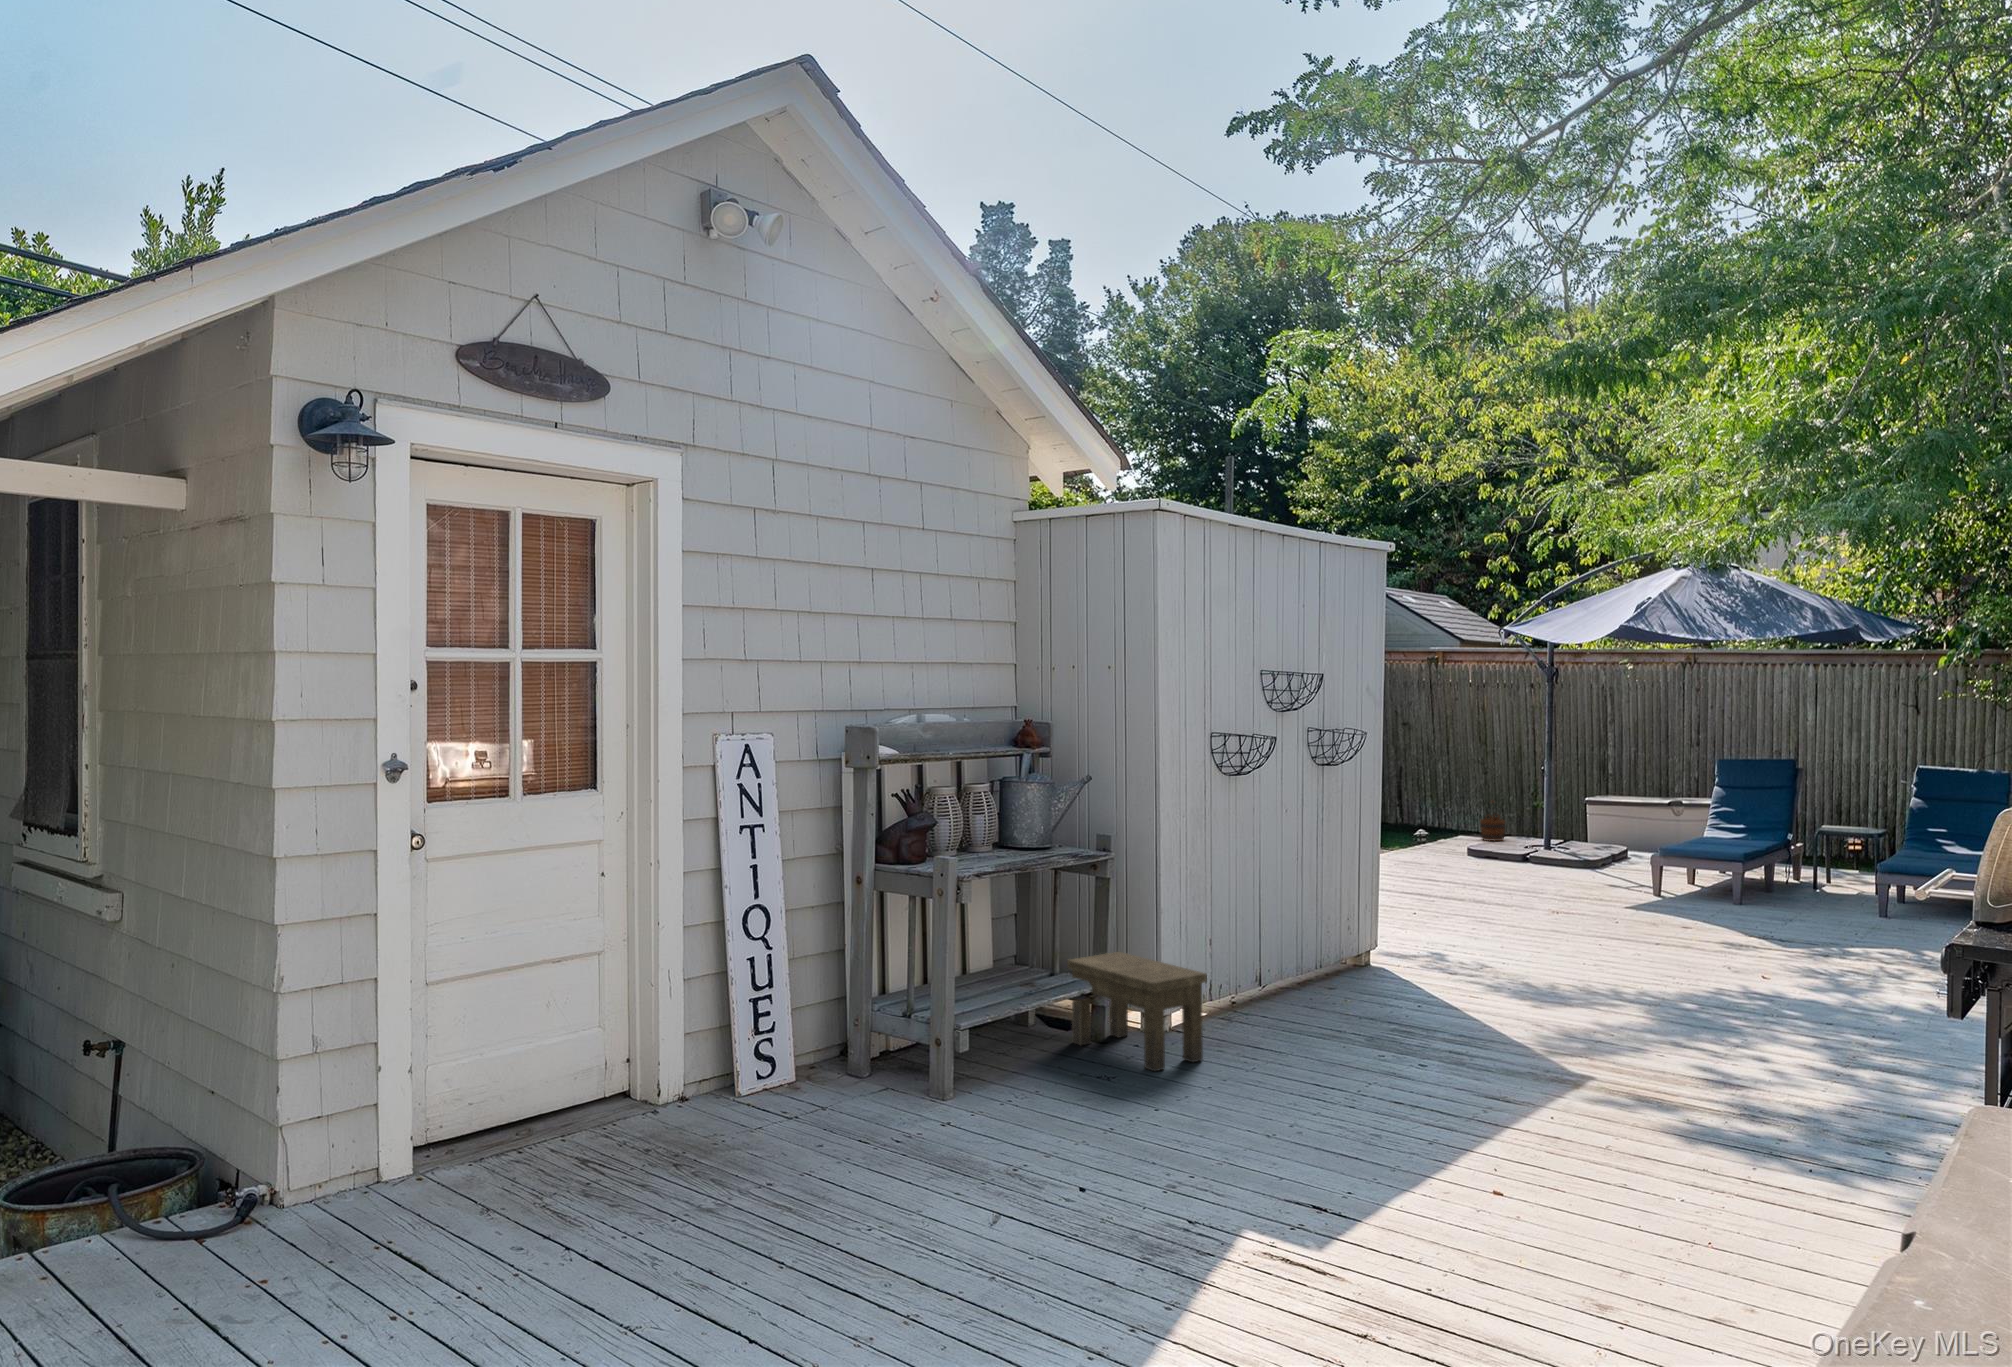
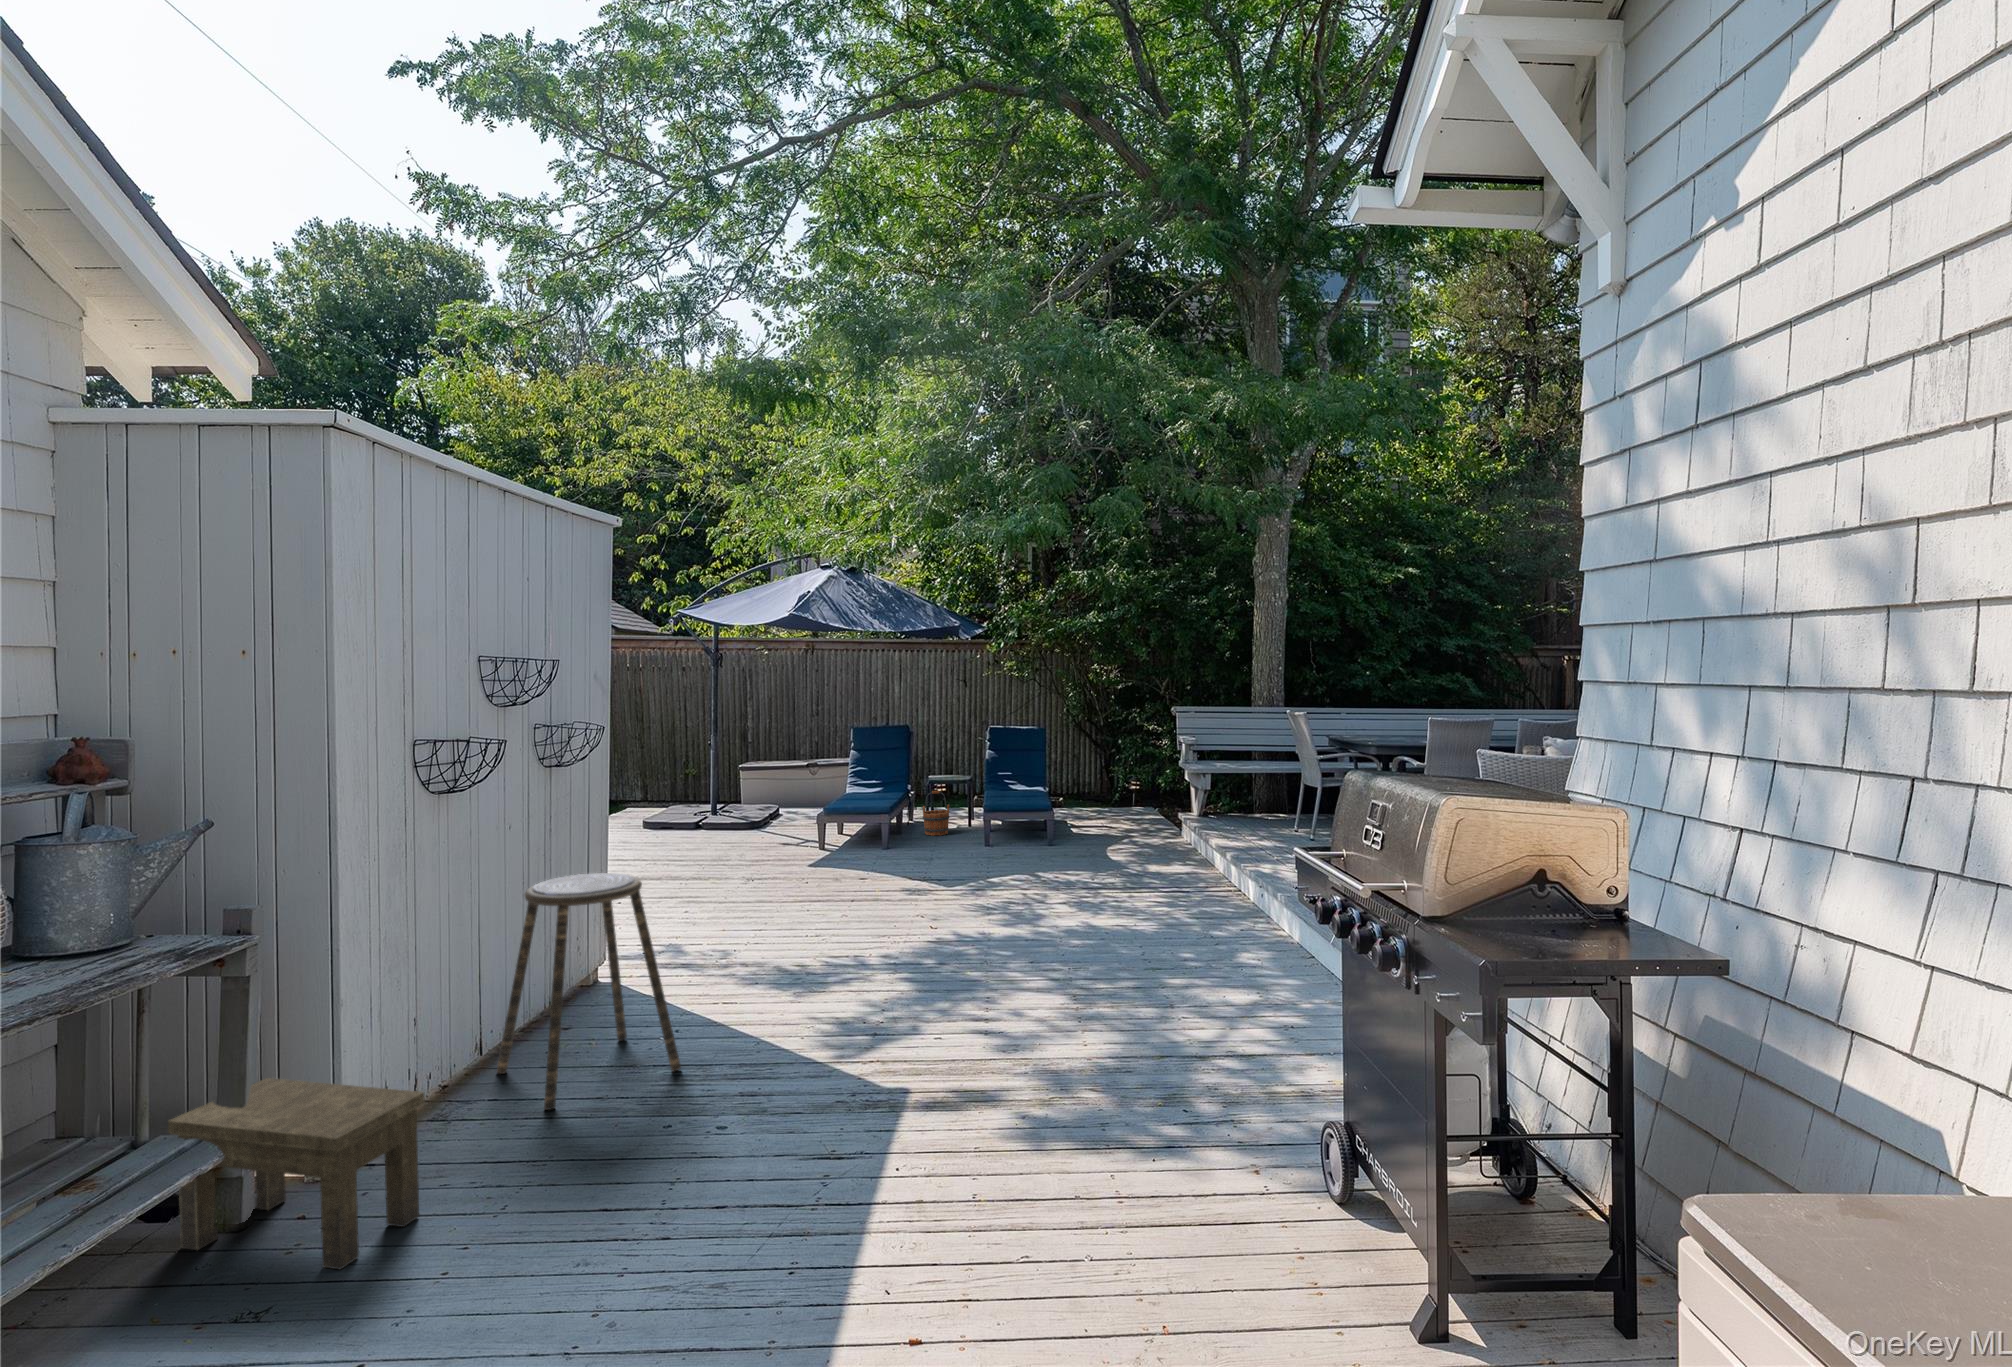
wooden bucket: present [1480,800,1505,841] -> present [922,791,950,836]
stool: none [1270,852,1412,1029] -> present [497,873,681,1110]

